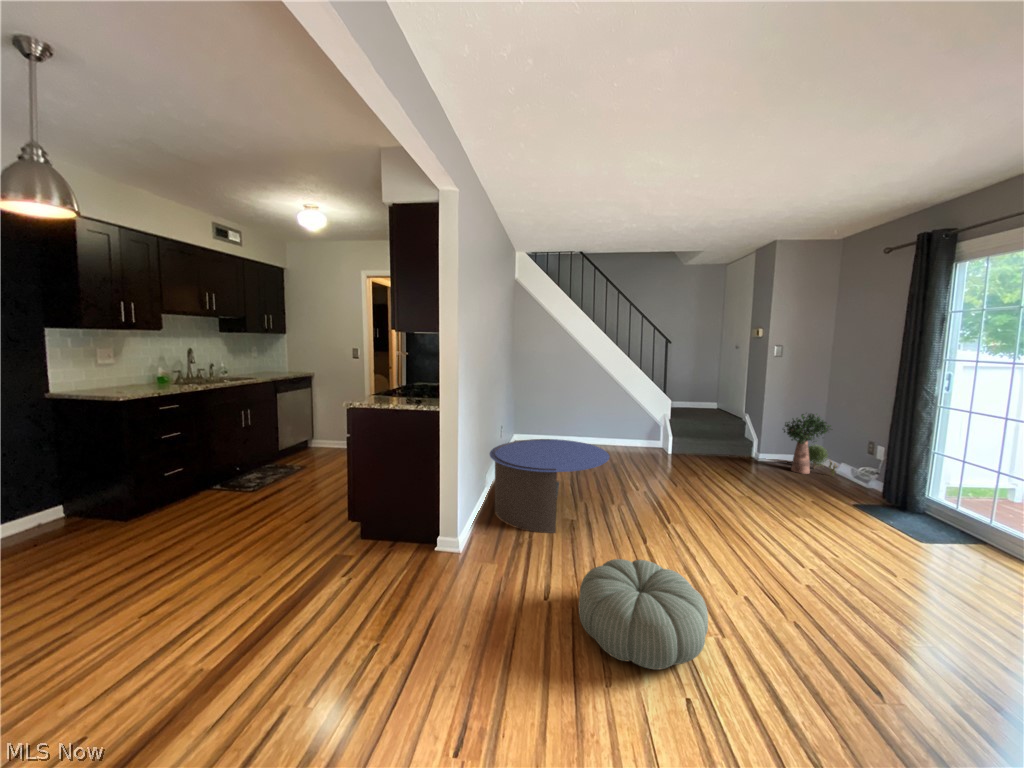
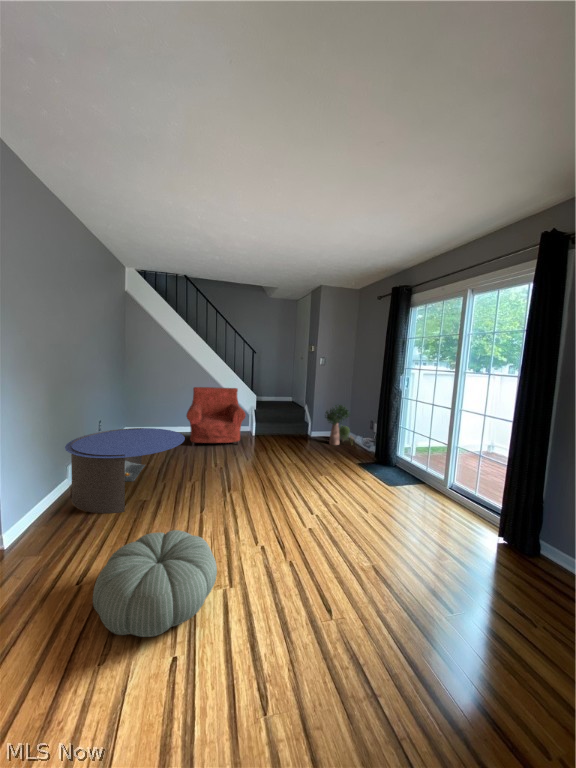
armchair: none [586,389,663,465] -> present [186,387,245,446]

